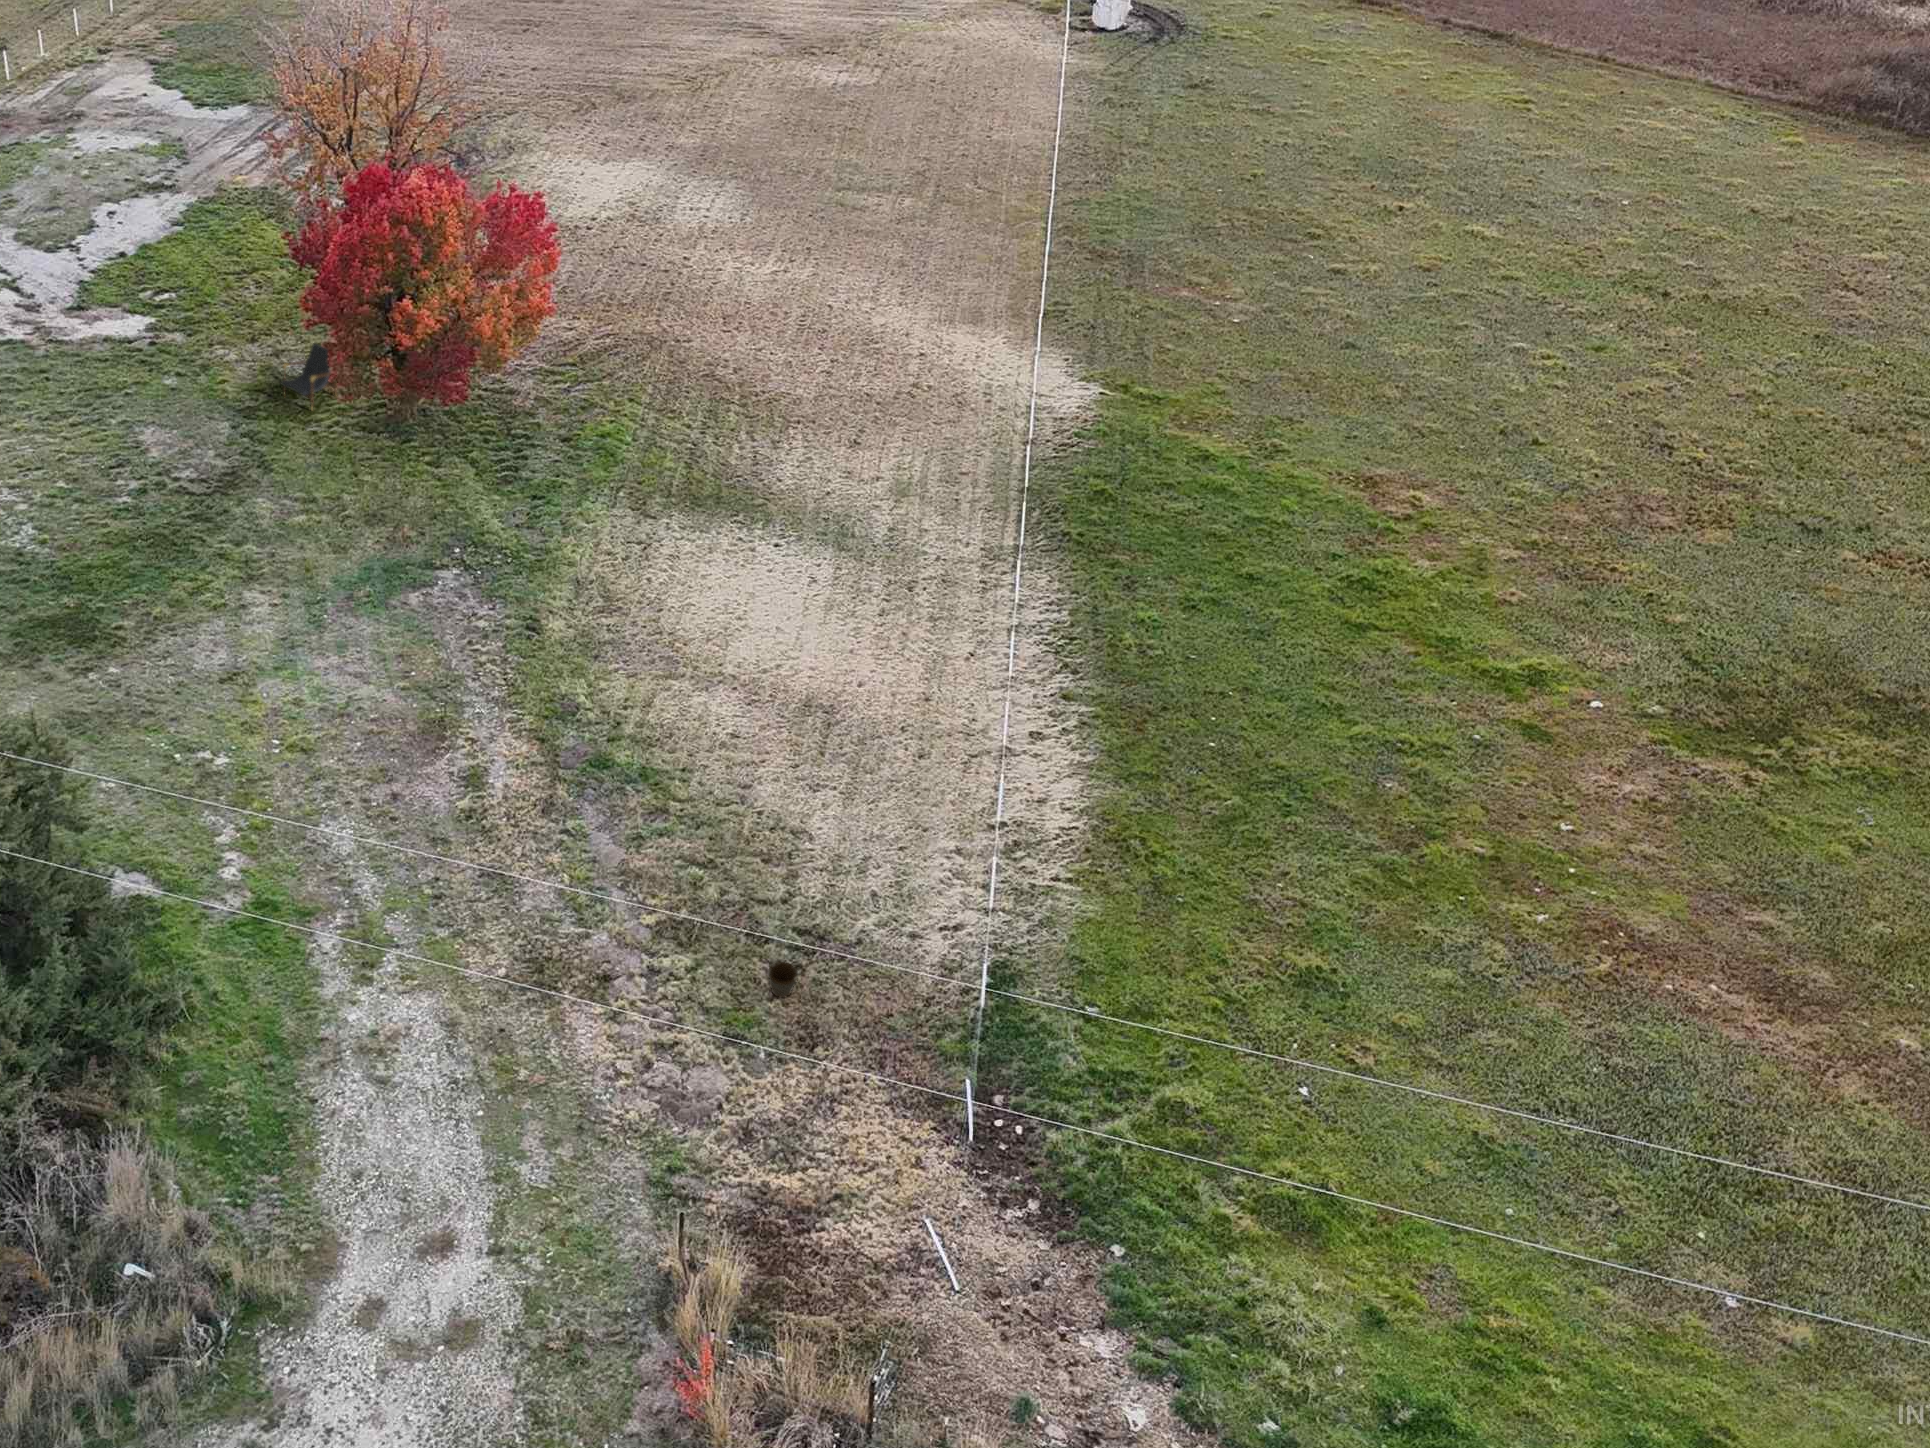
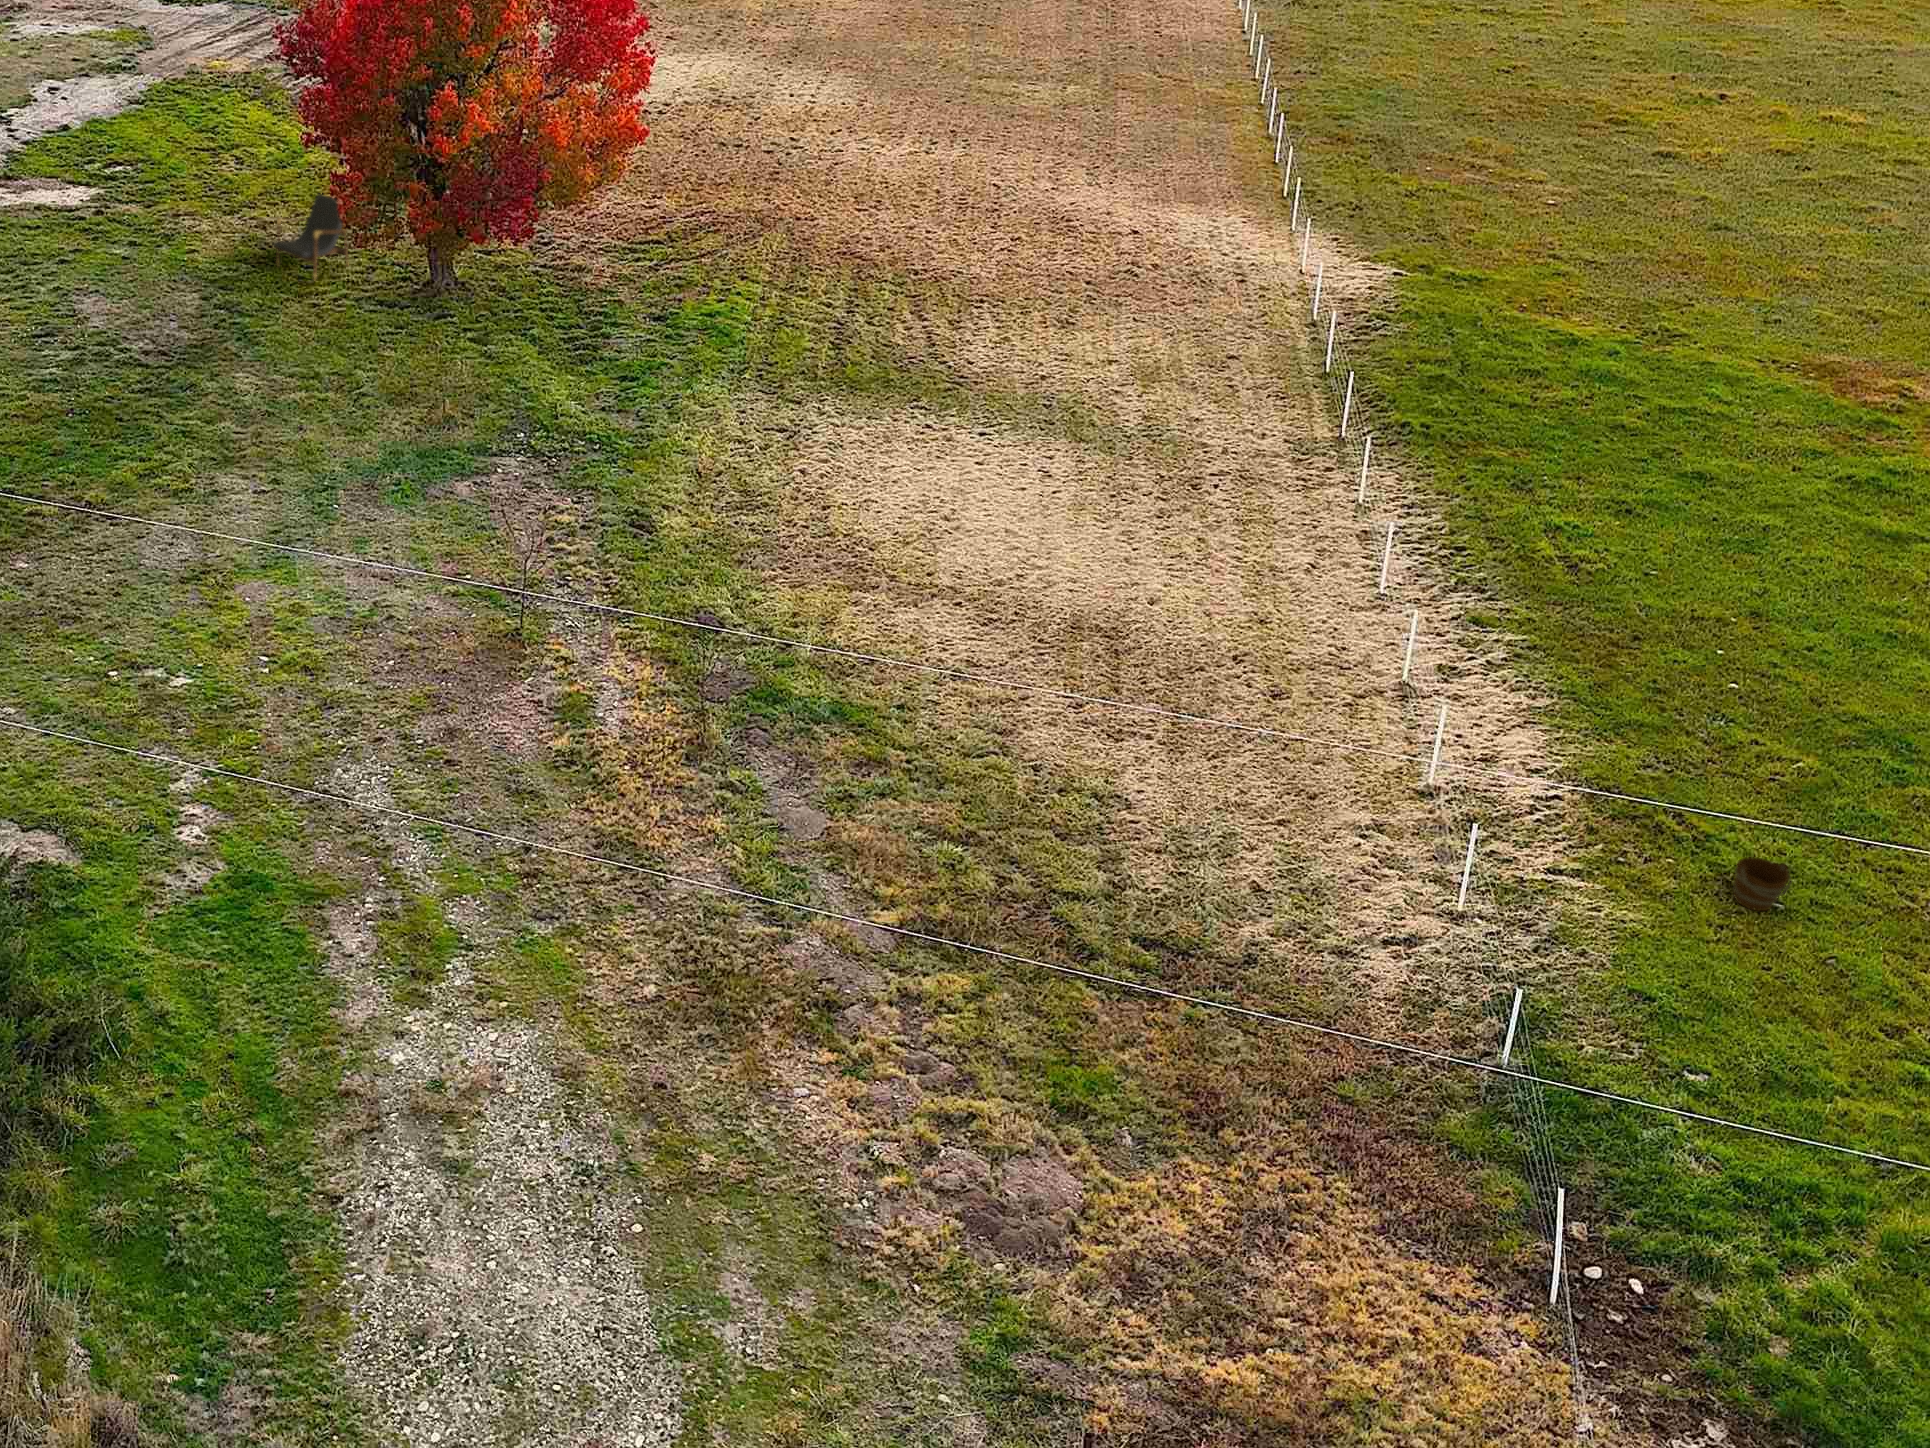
bucket: present [768,962,798,998] -> present [1733,857,1791,911]

